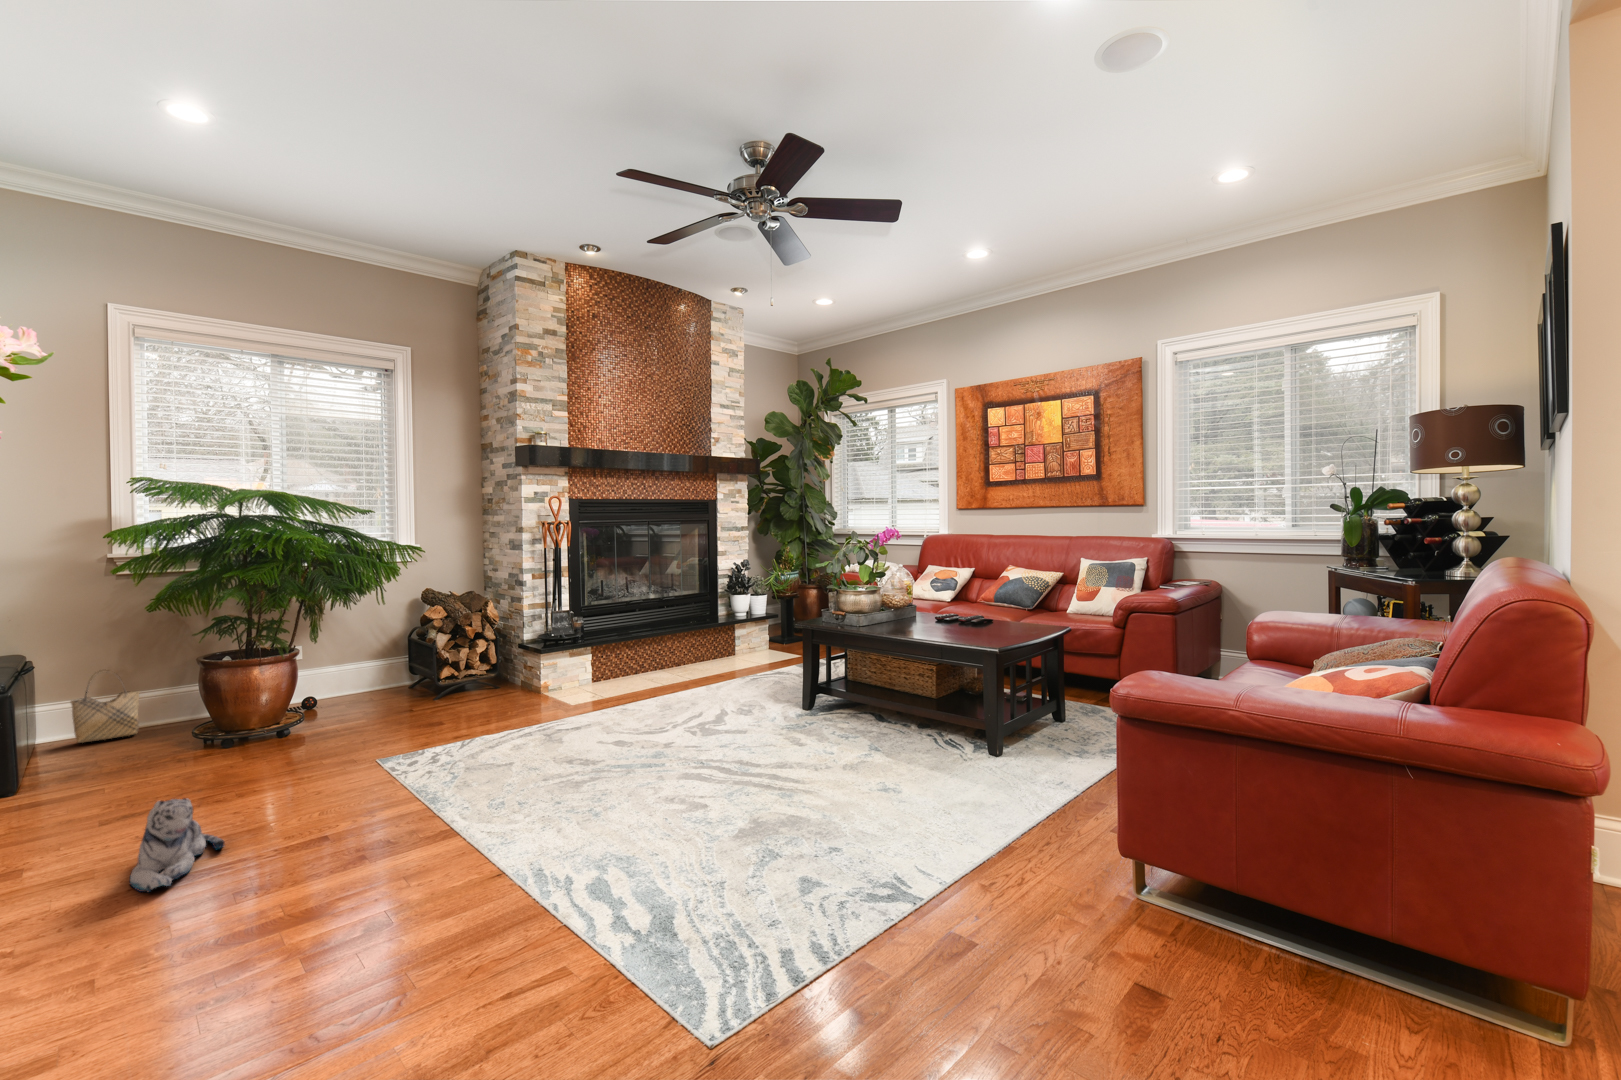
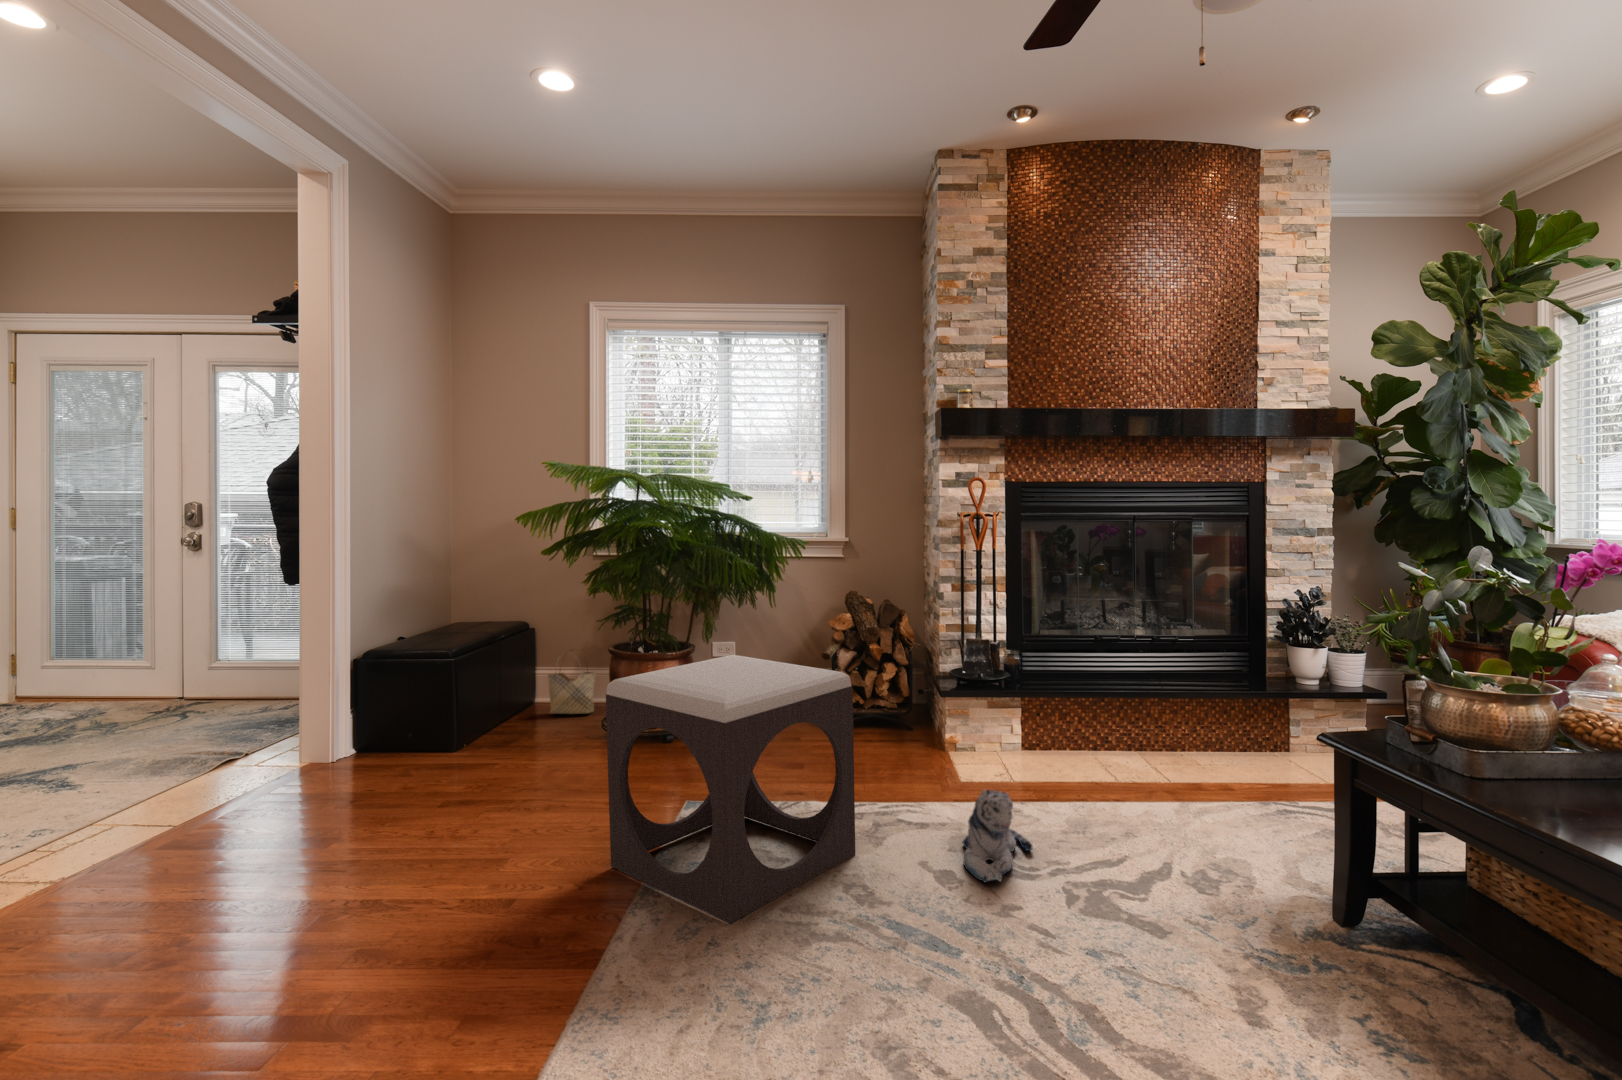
footstool: none [356,625,548,801] -> present [606,655,855,923]
plush toy: present [130,798,225,892] -> present [962,789,1032,883]

